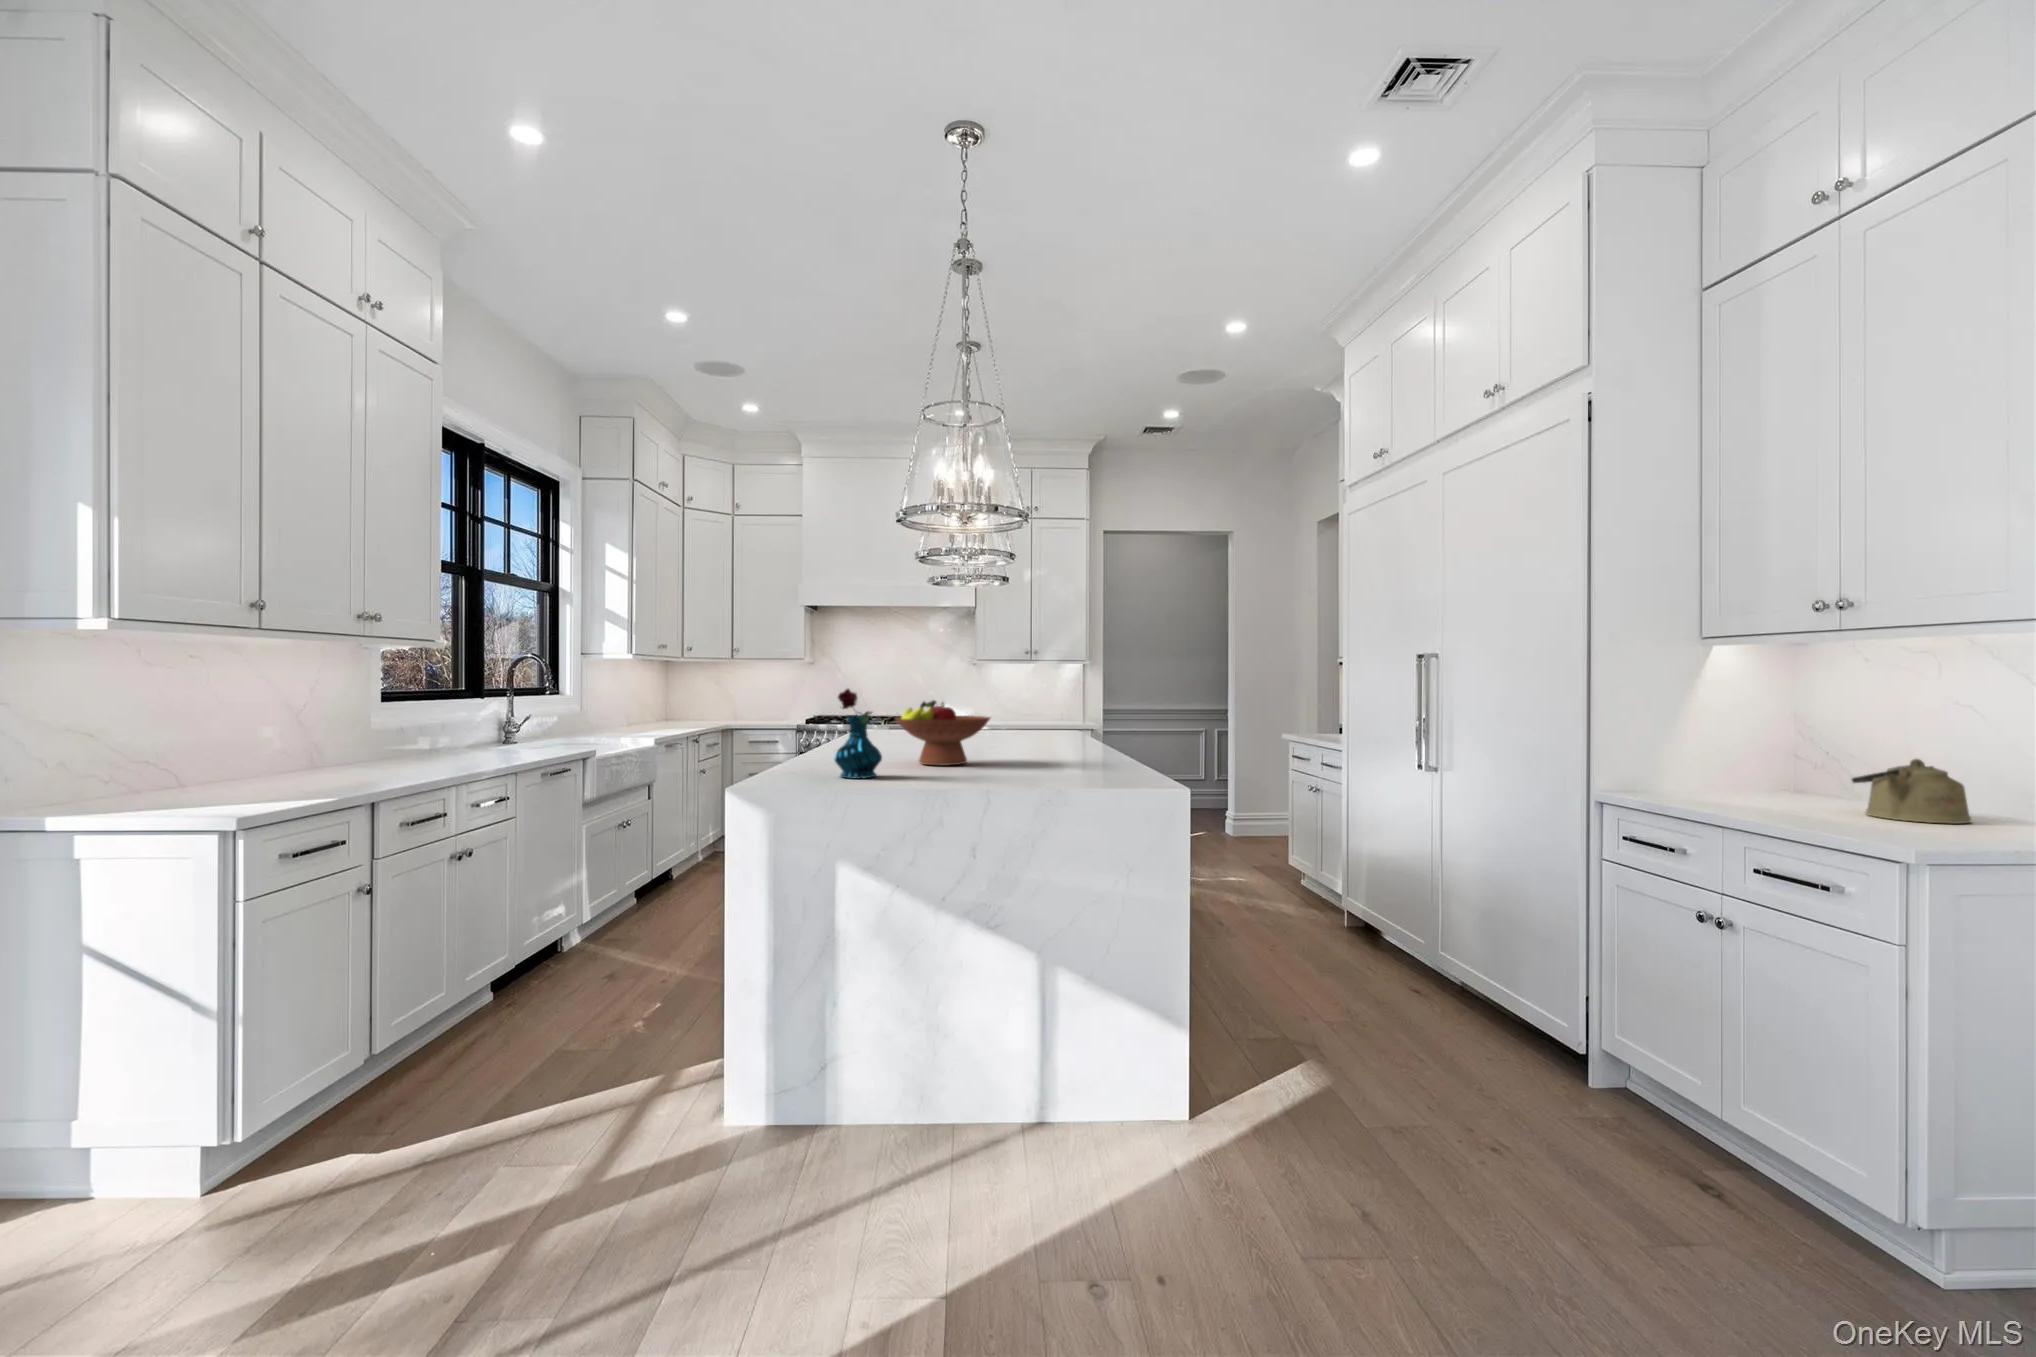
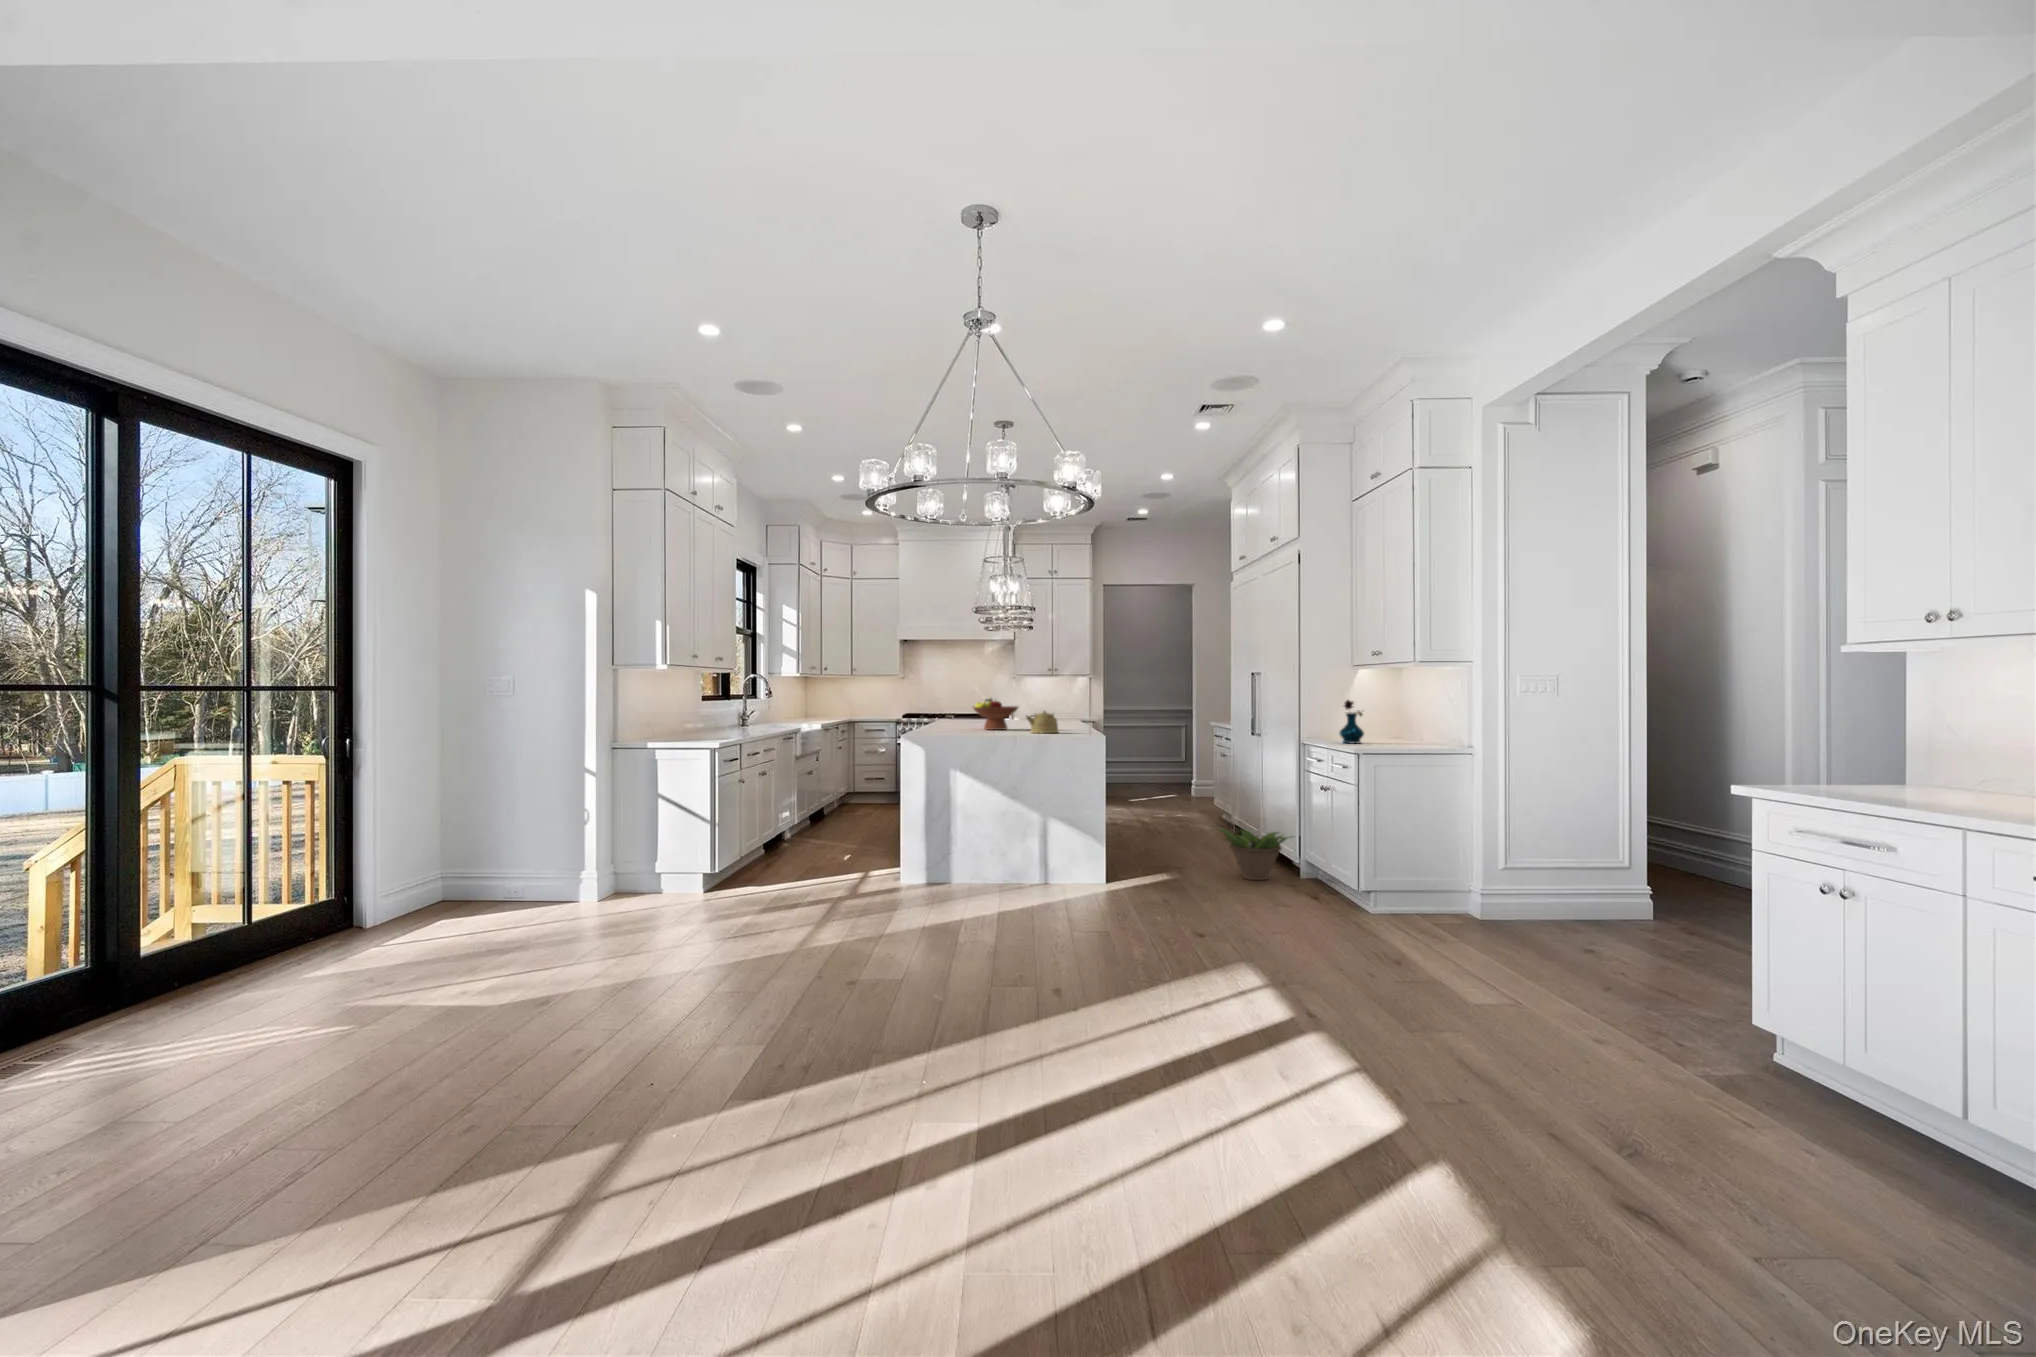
vase: present [834,689,882,779] -> present [1339,700,1364,744]
kettle: present [1852,759,1972,824] -> present [1026,711,1058,733]
decorative plant: none [1394,969,1608,1101] -> present [1217,828,1287,880]

